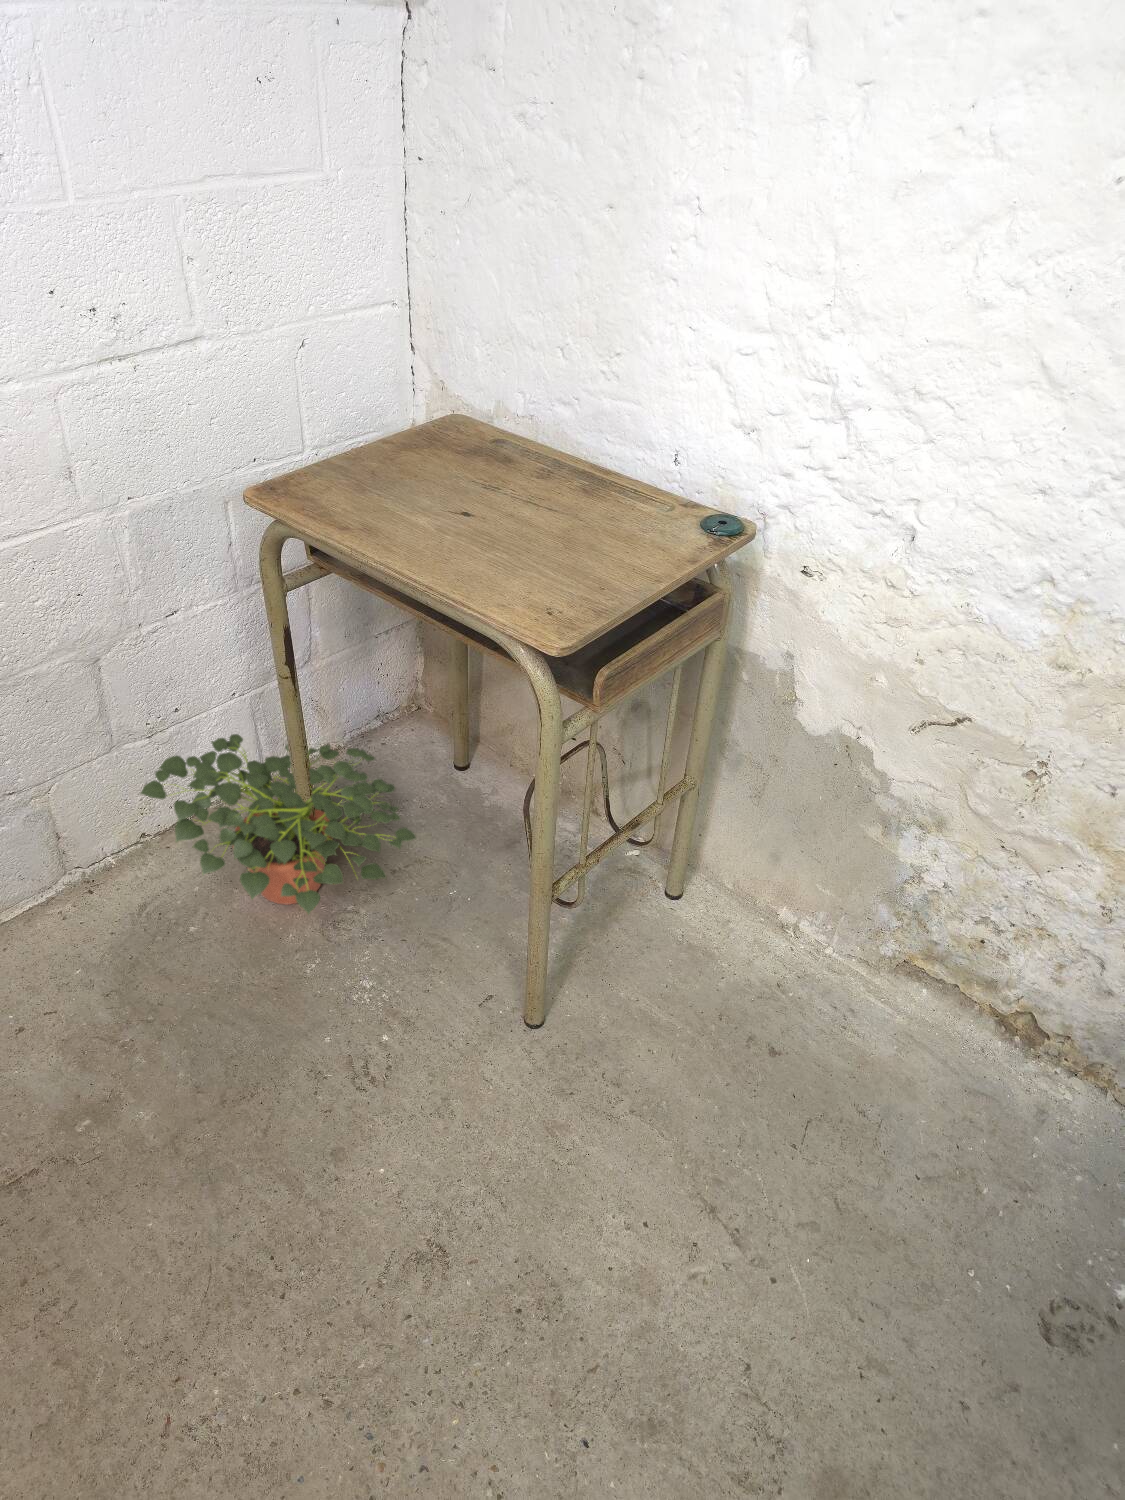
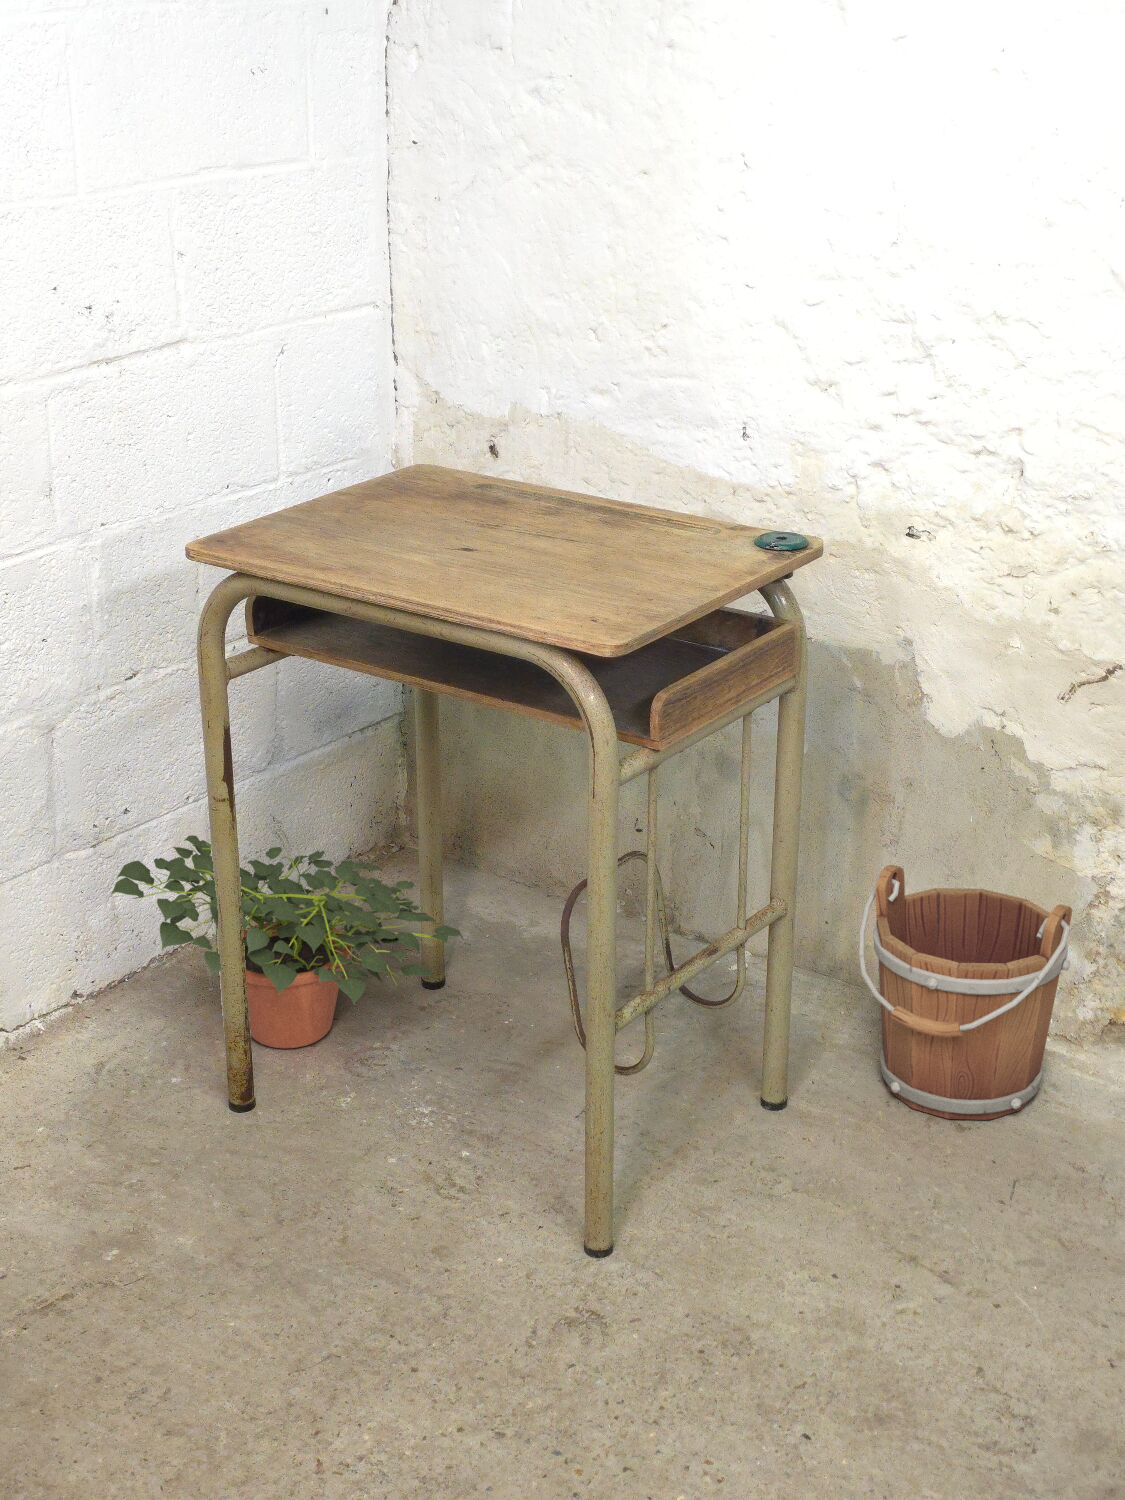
bucket: none [711,841,891,1046] -> present [859,865,1072,1120]

